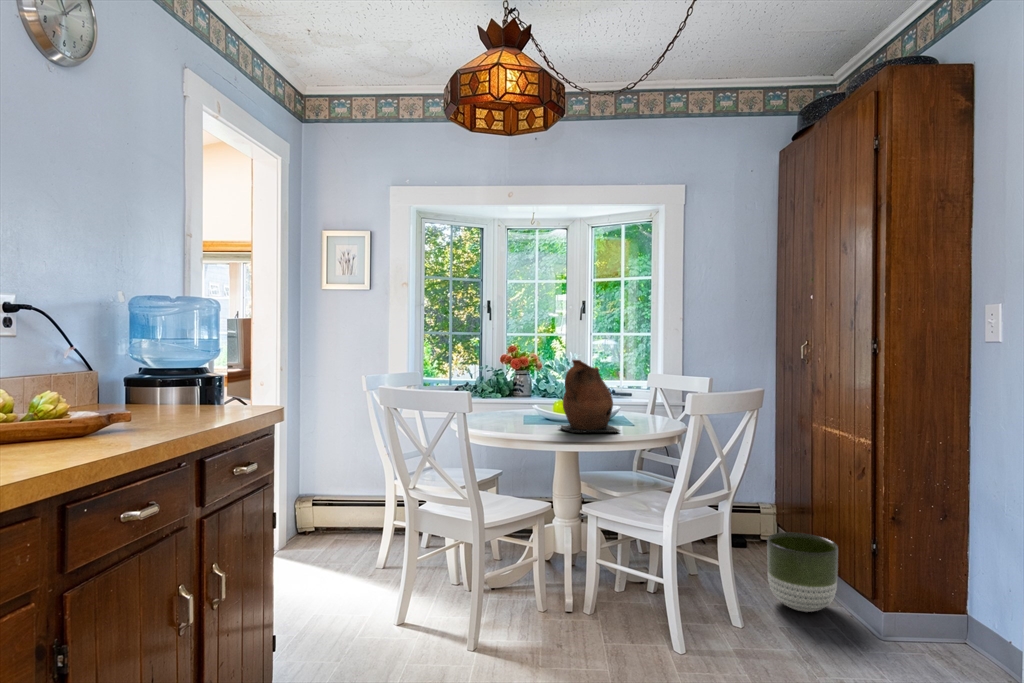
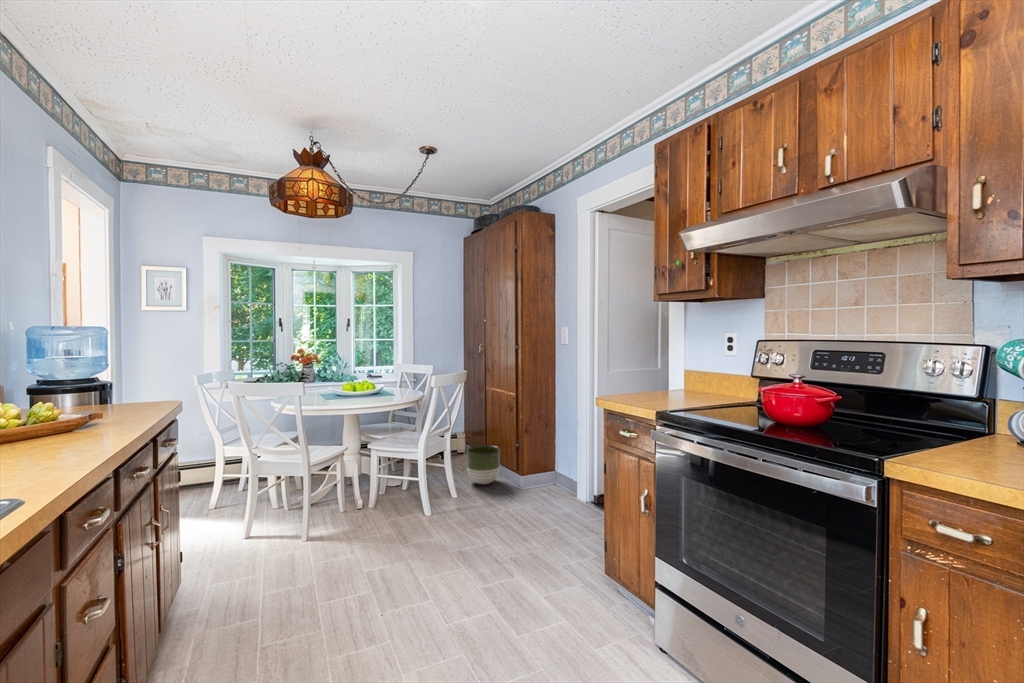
ceramic pitcher: present [561,360,620,433] -> none [351,360,391,403]

